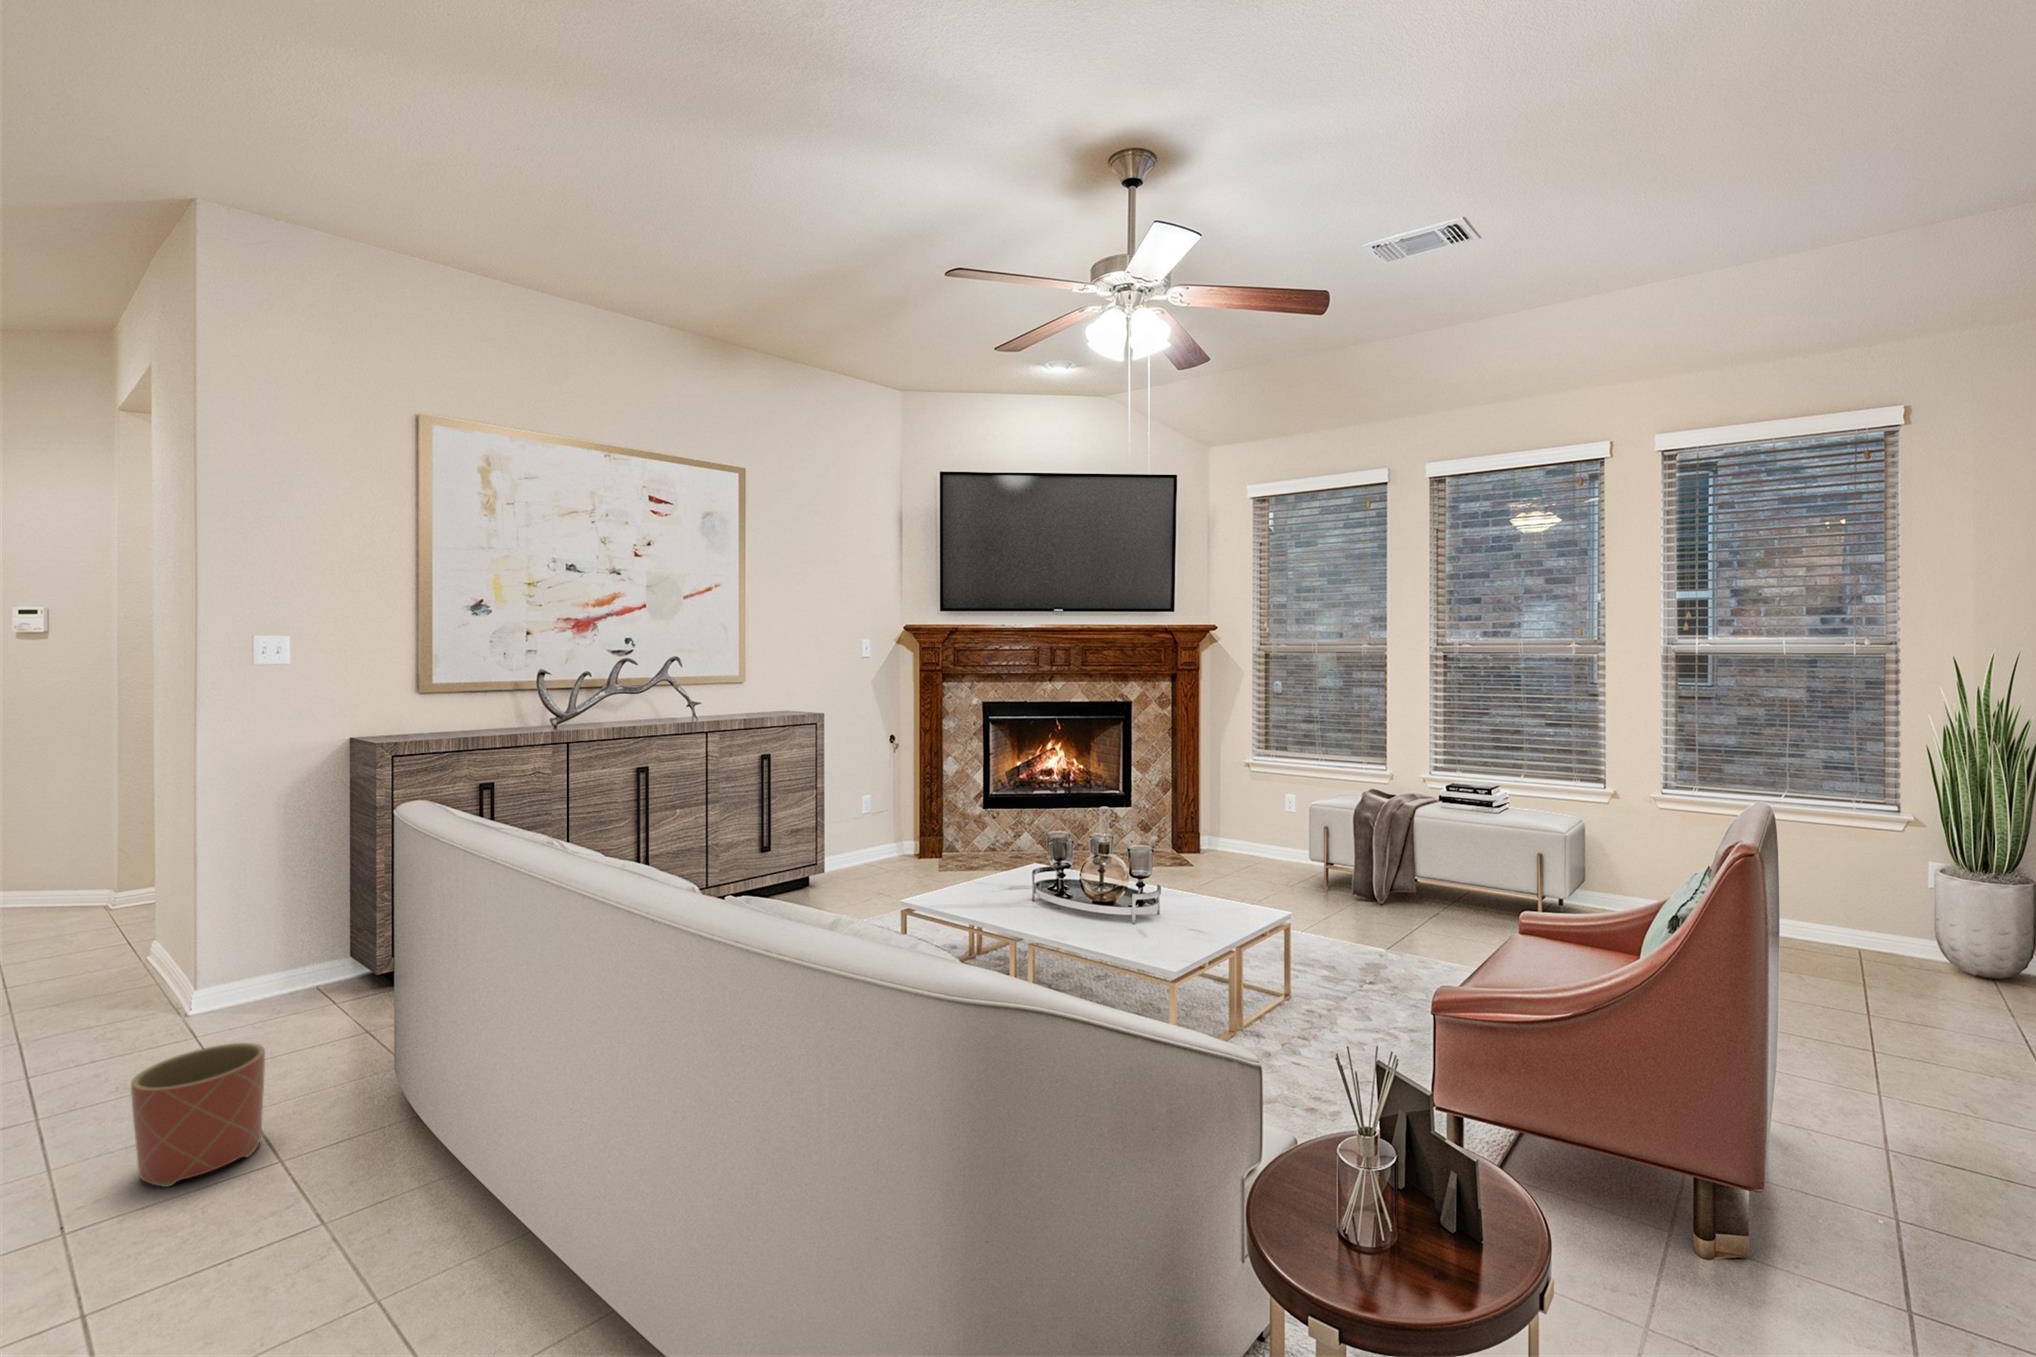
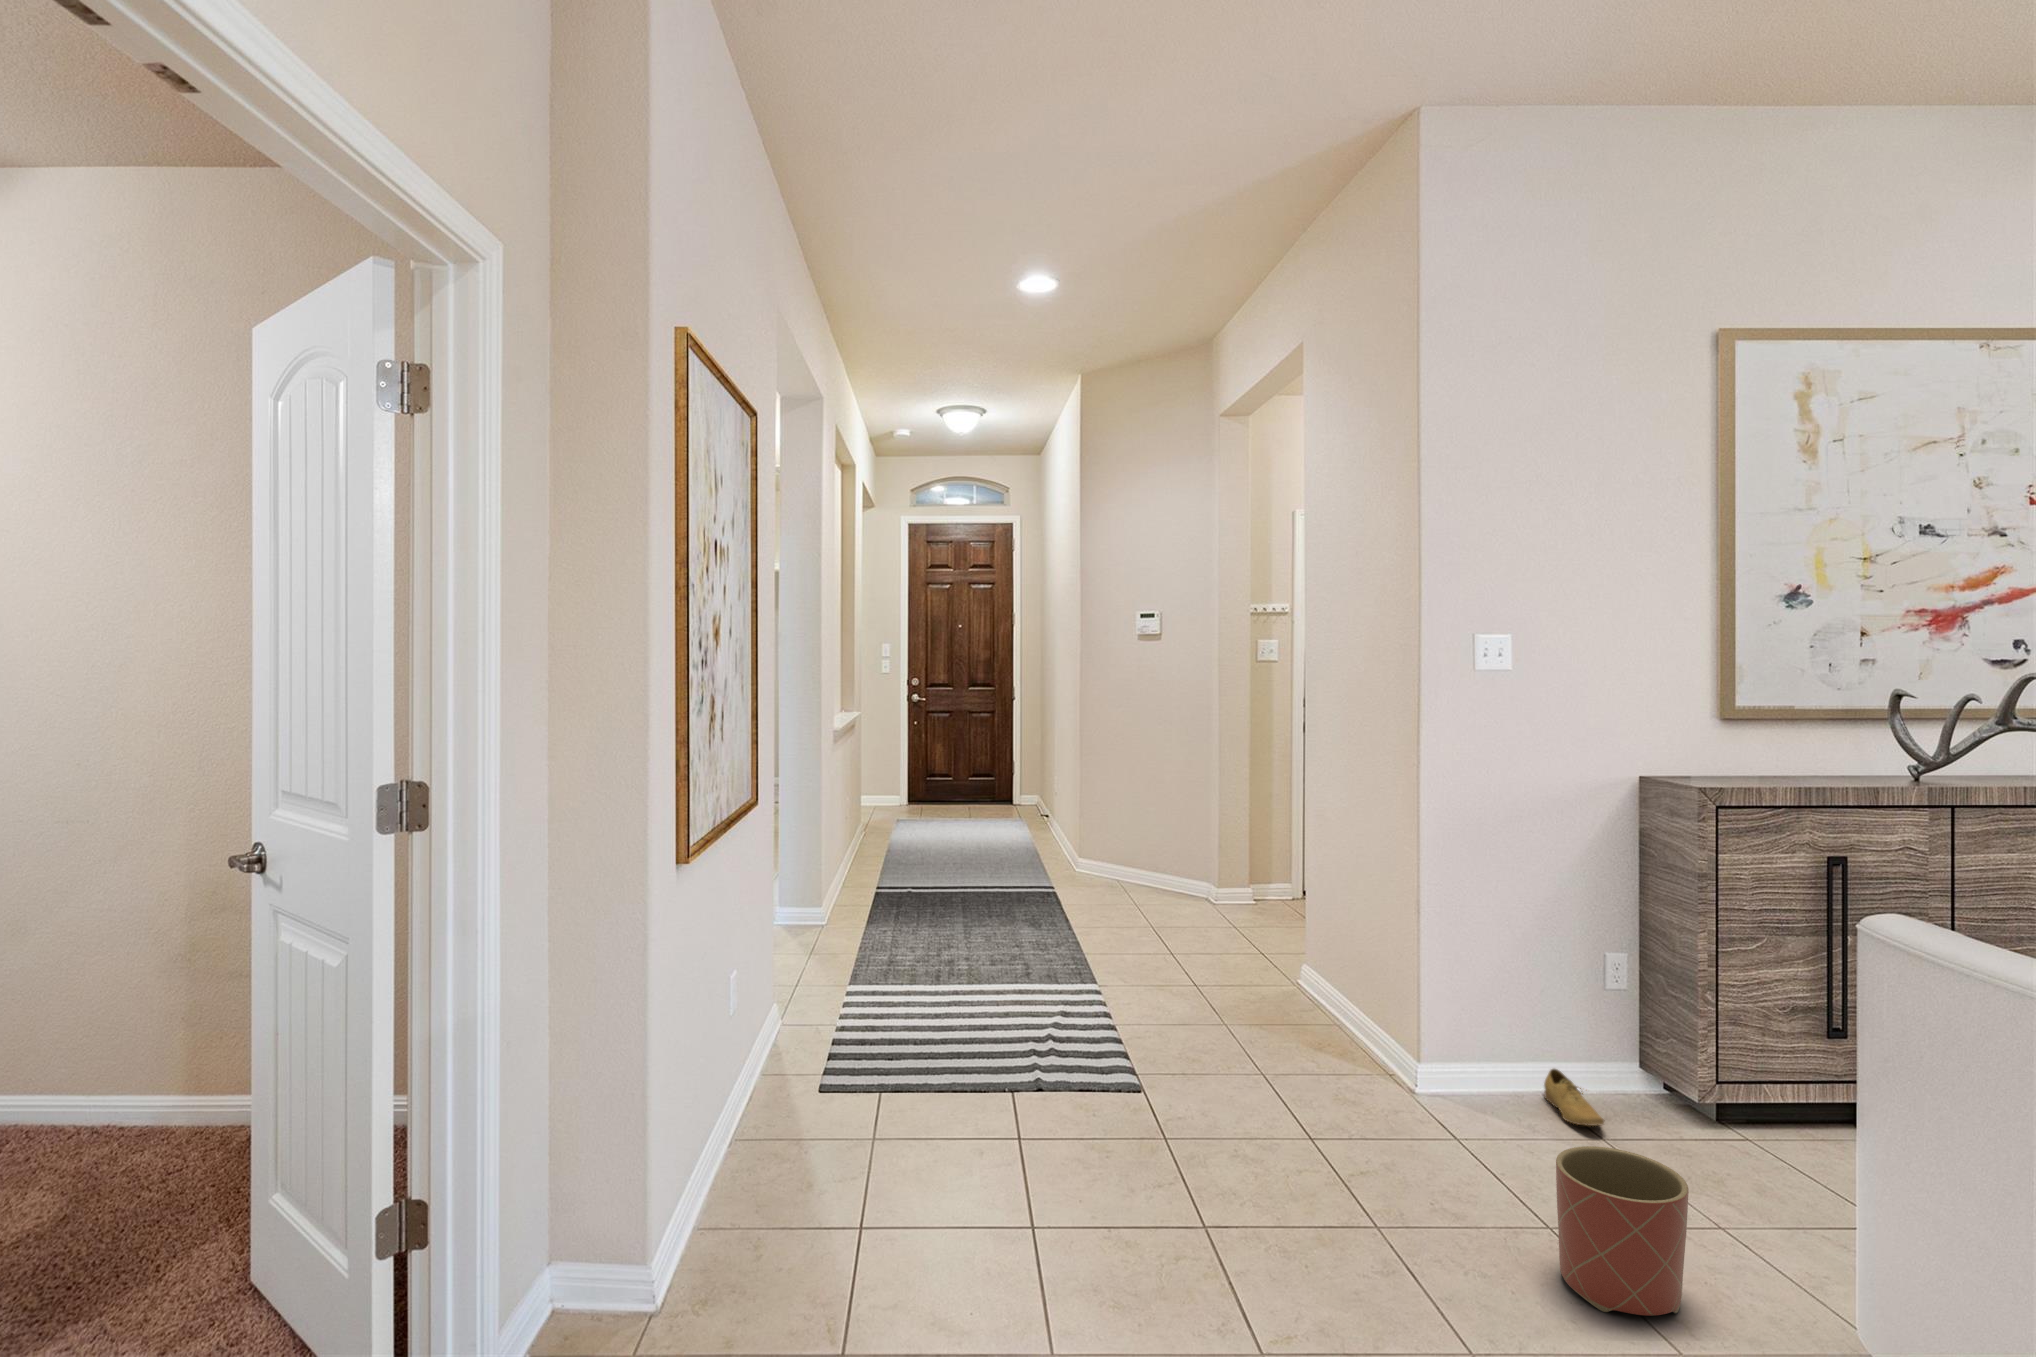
shoe: none [250,993,294,1035] -> present [1544,1069,1604,1126]

